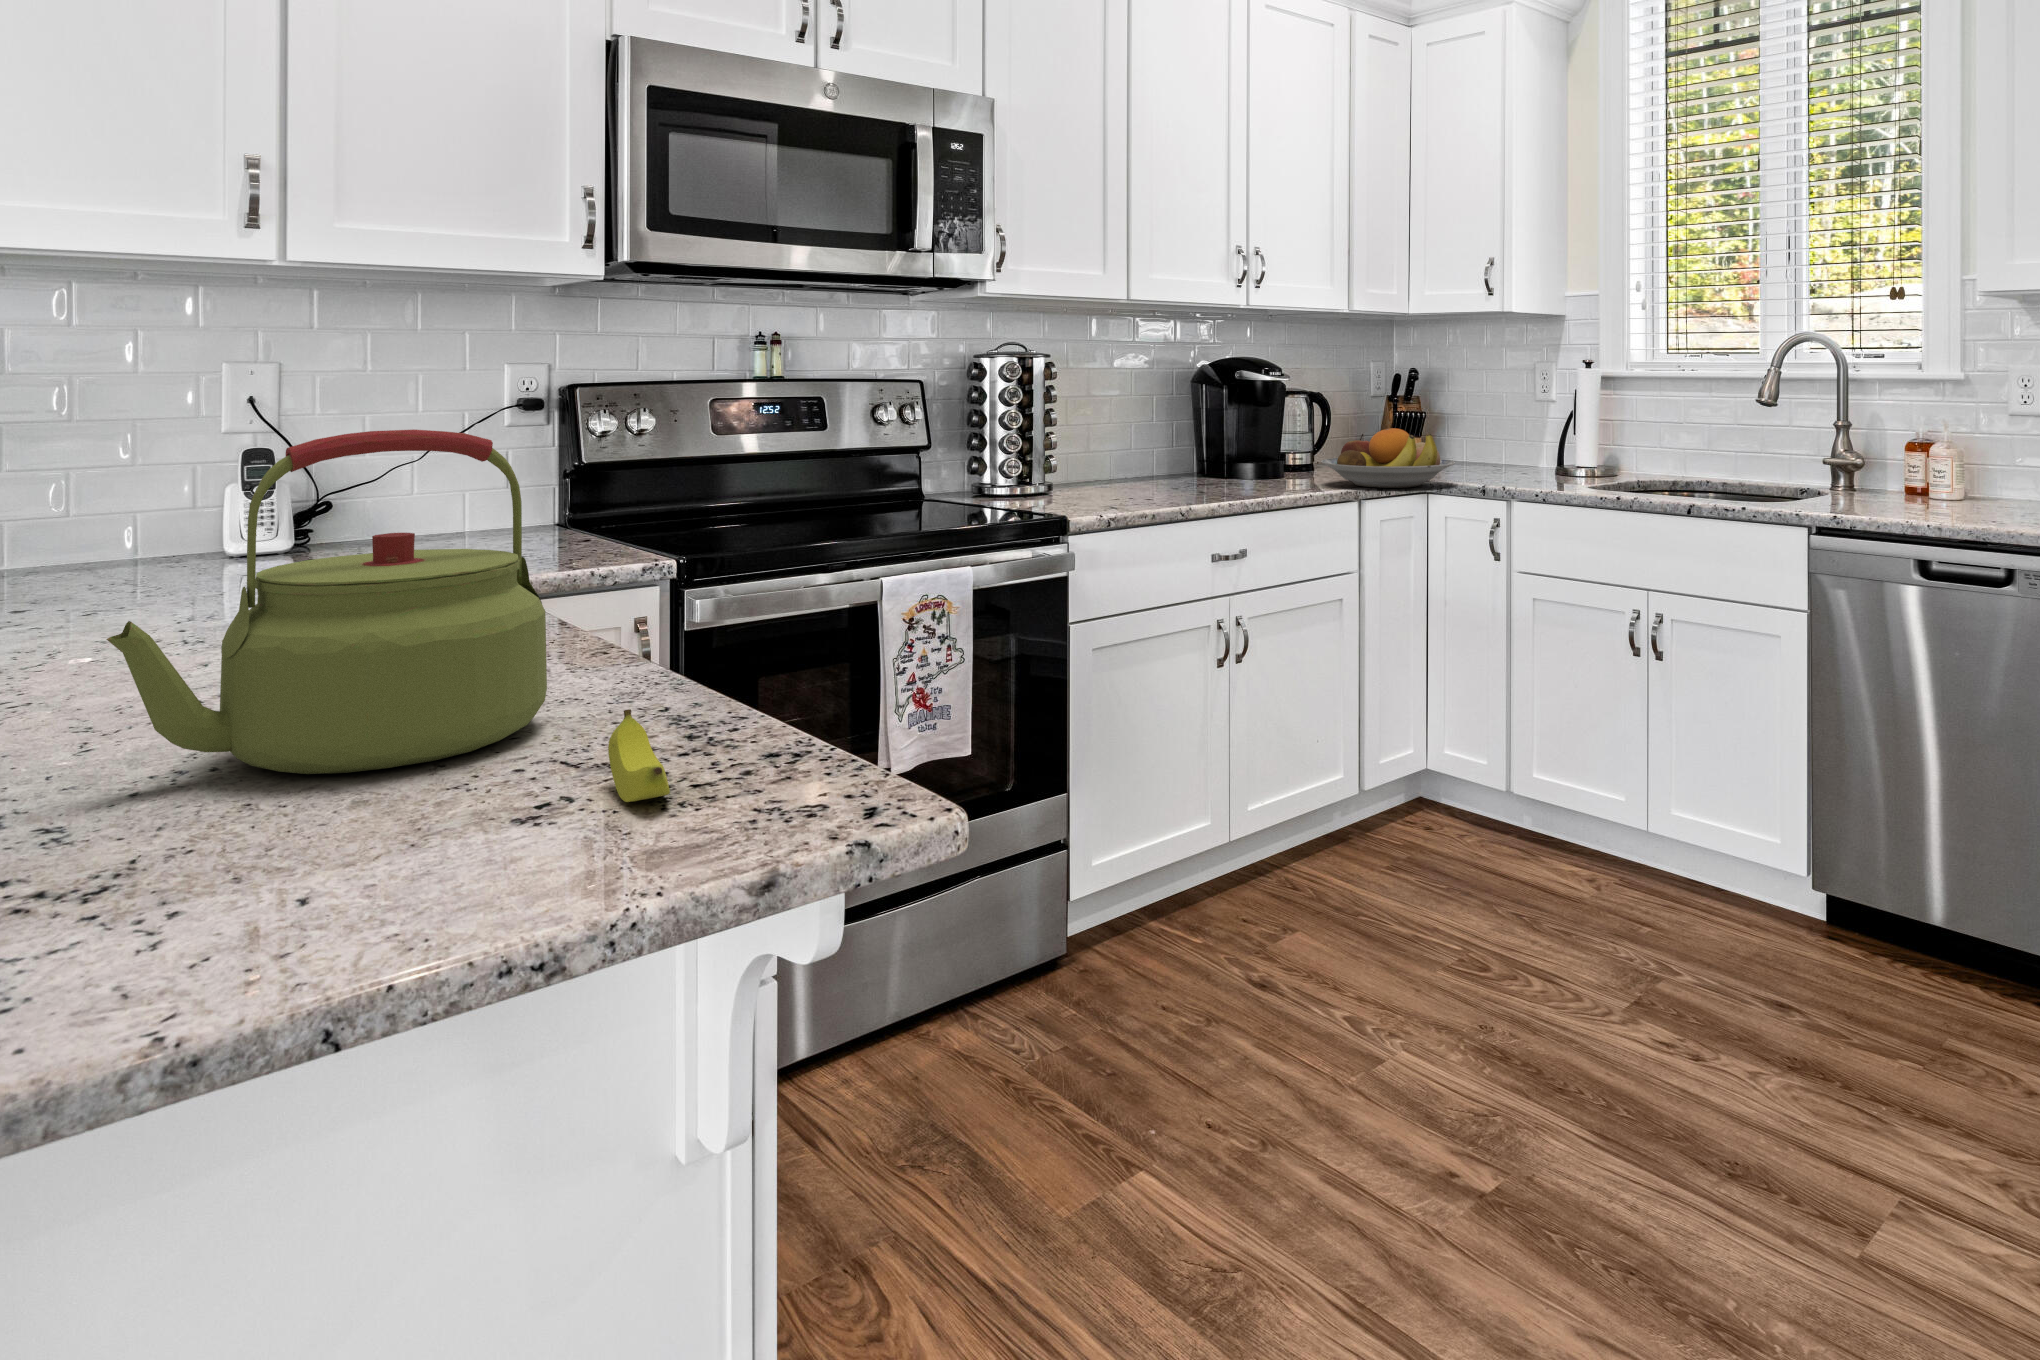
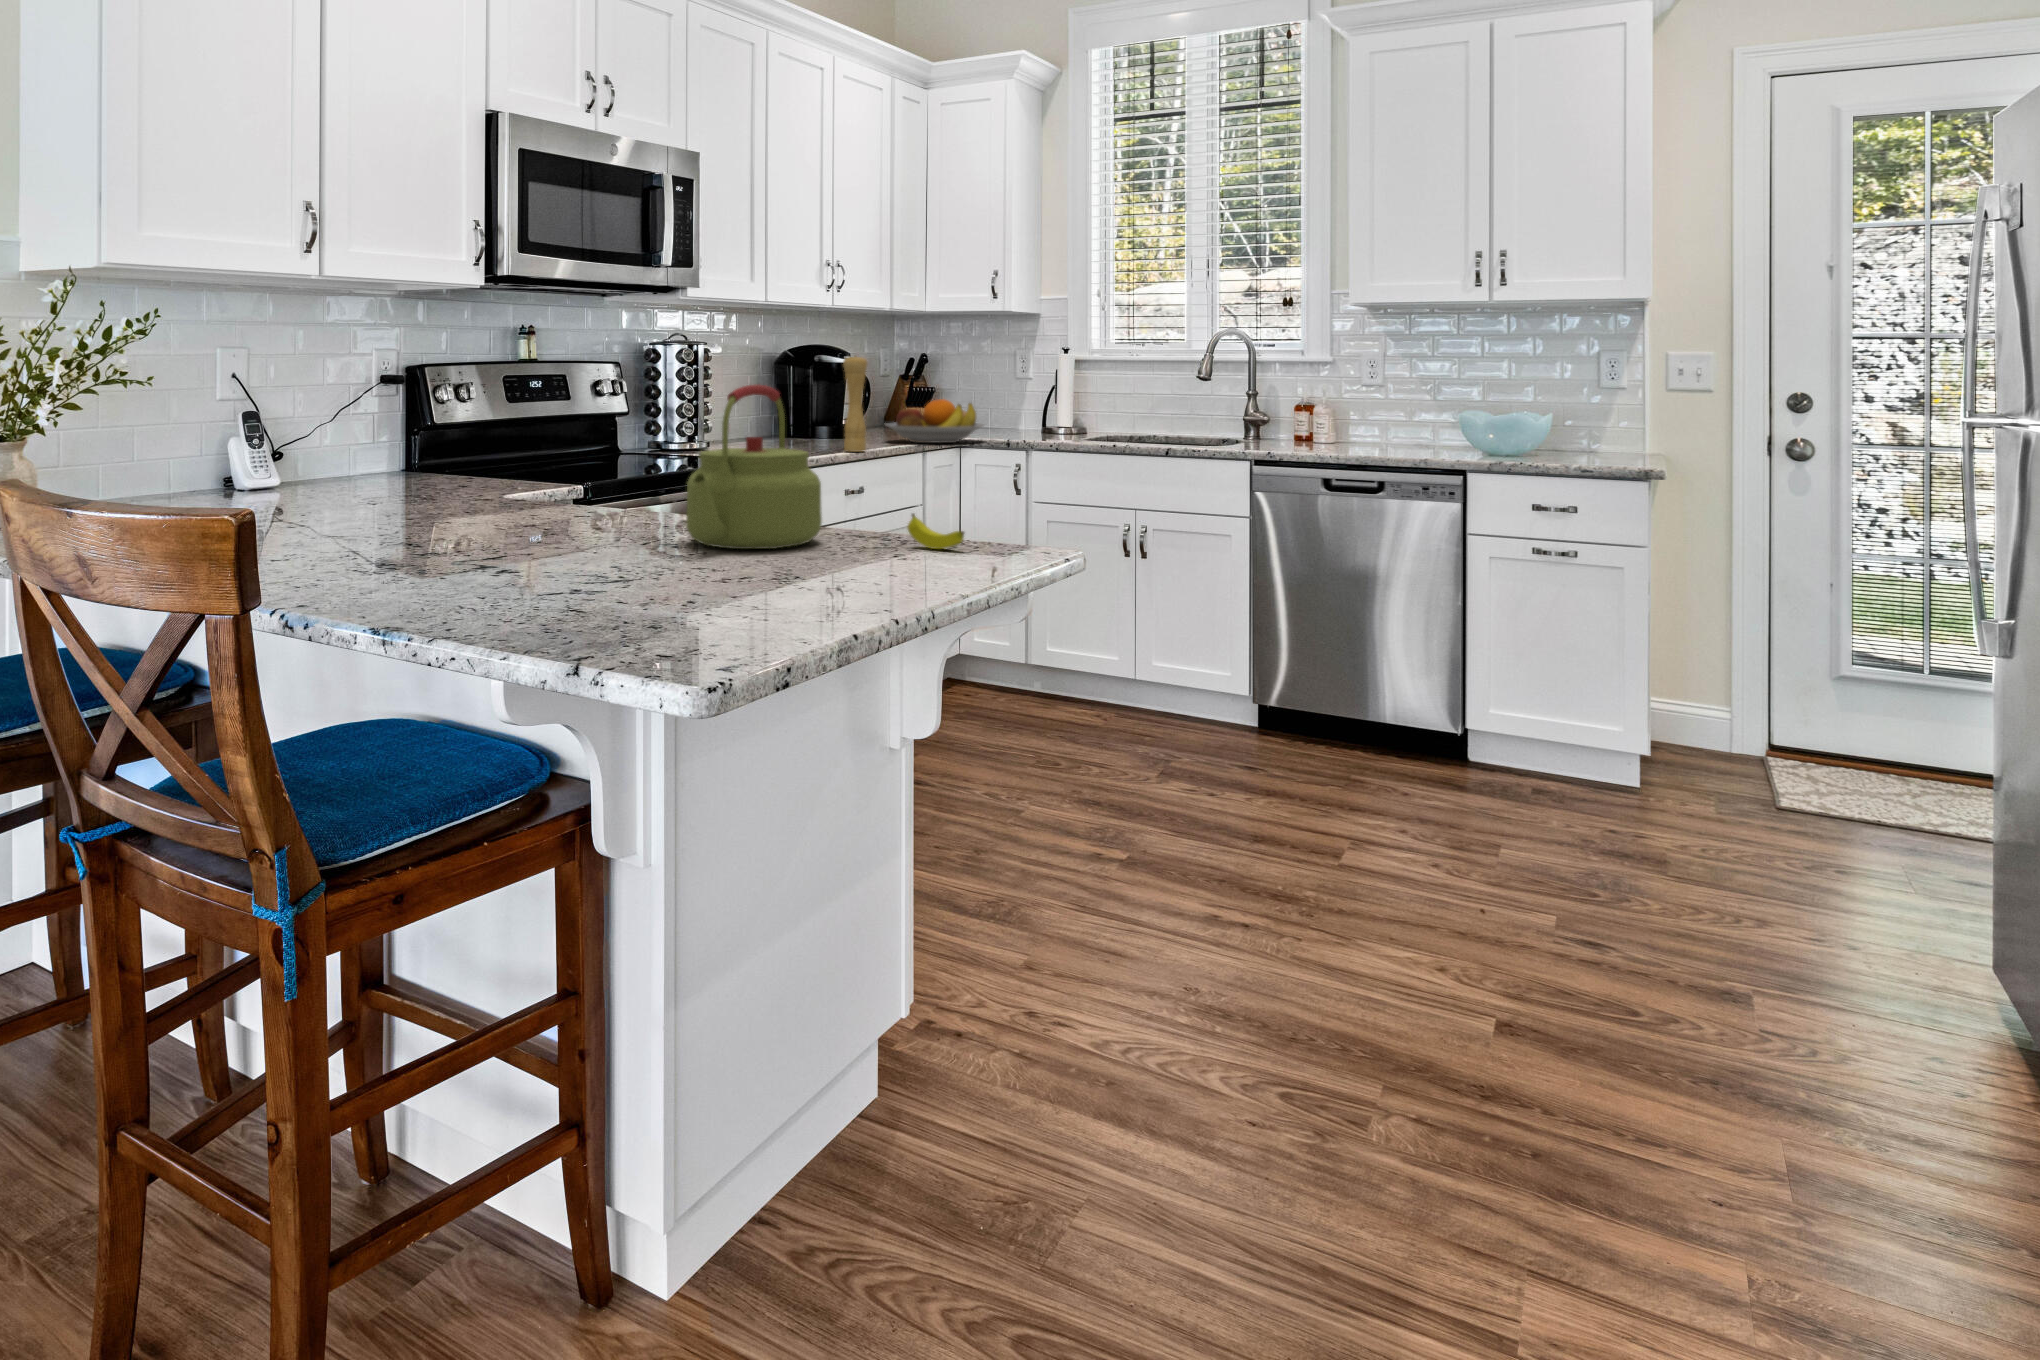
pepper mill: none [1222,370,1256,501] -> present [843,356,867,452]

